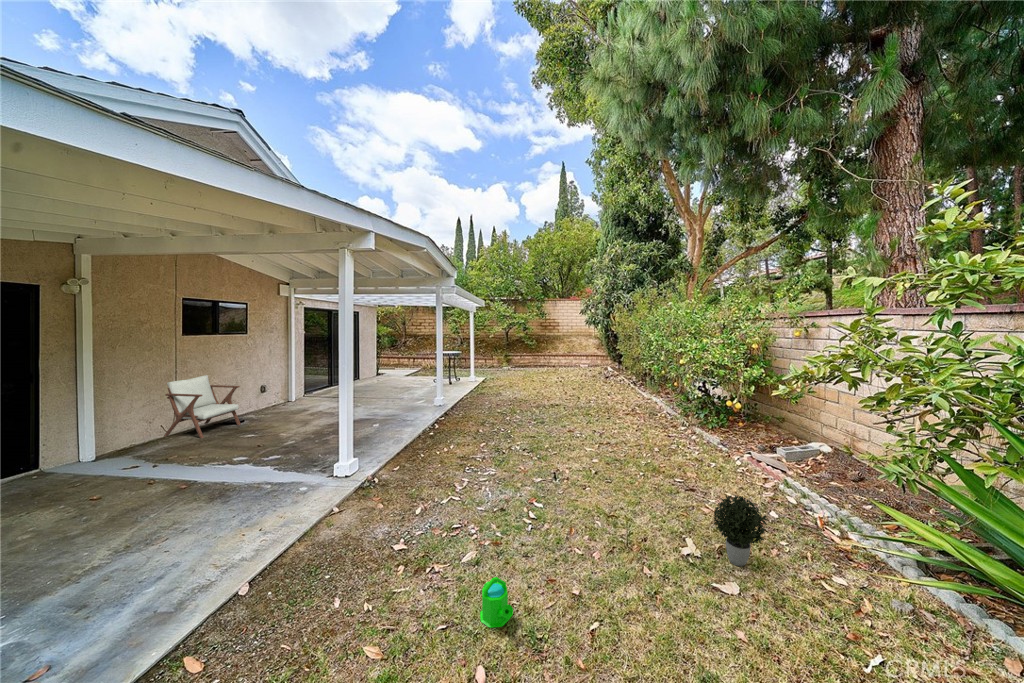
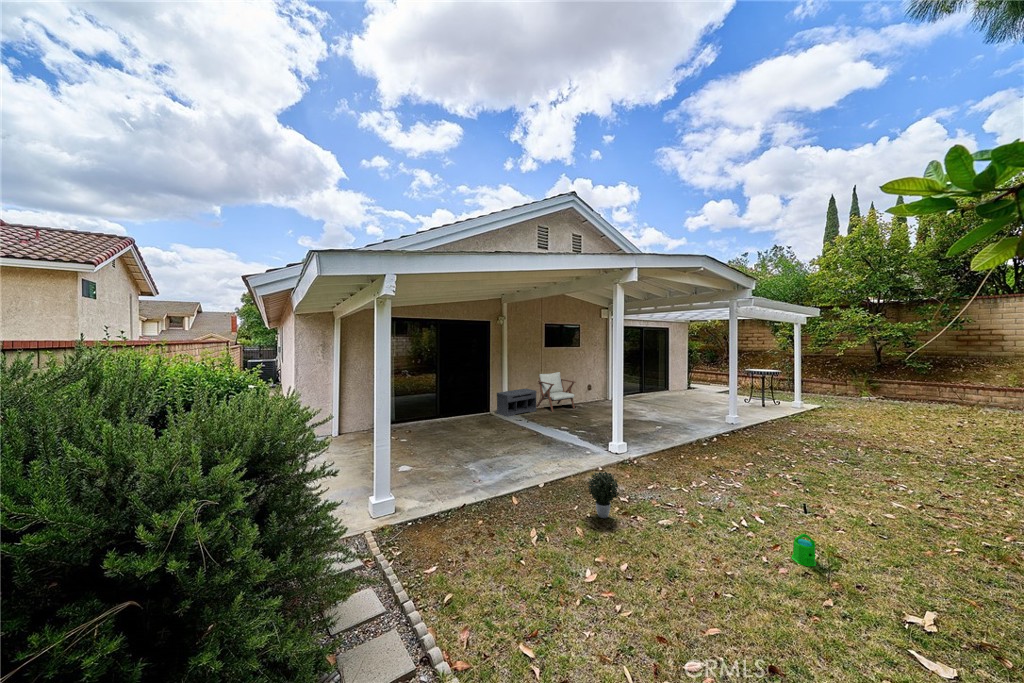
bench: none [67,410,168,468] -> present [497,389,537,417]
potted plant: present [714,495,768,566] -> present [588,472,619,518]
watering can: present [480,577,513,628] -> present [791,534,817,566]

